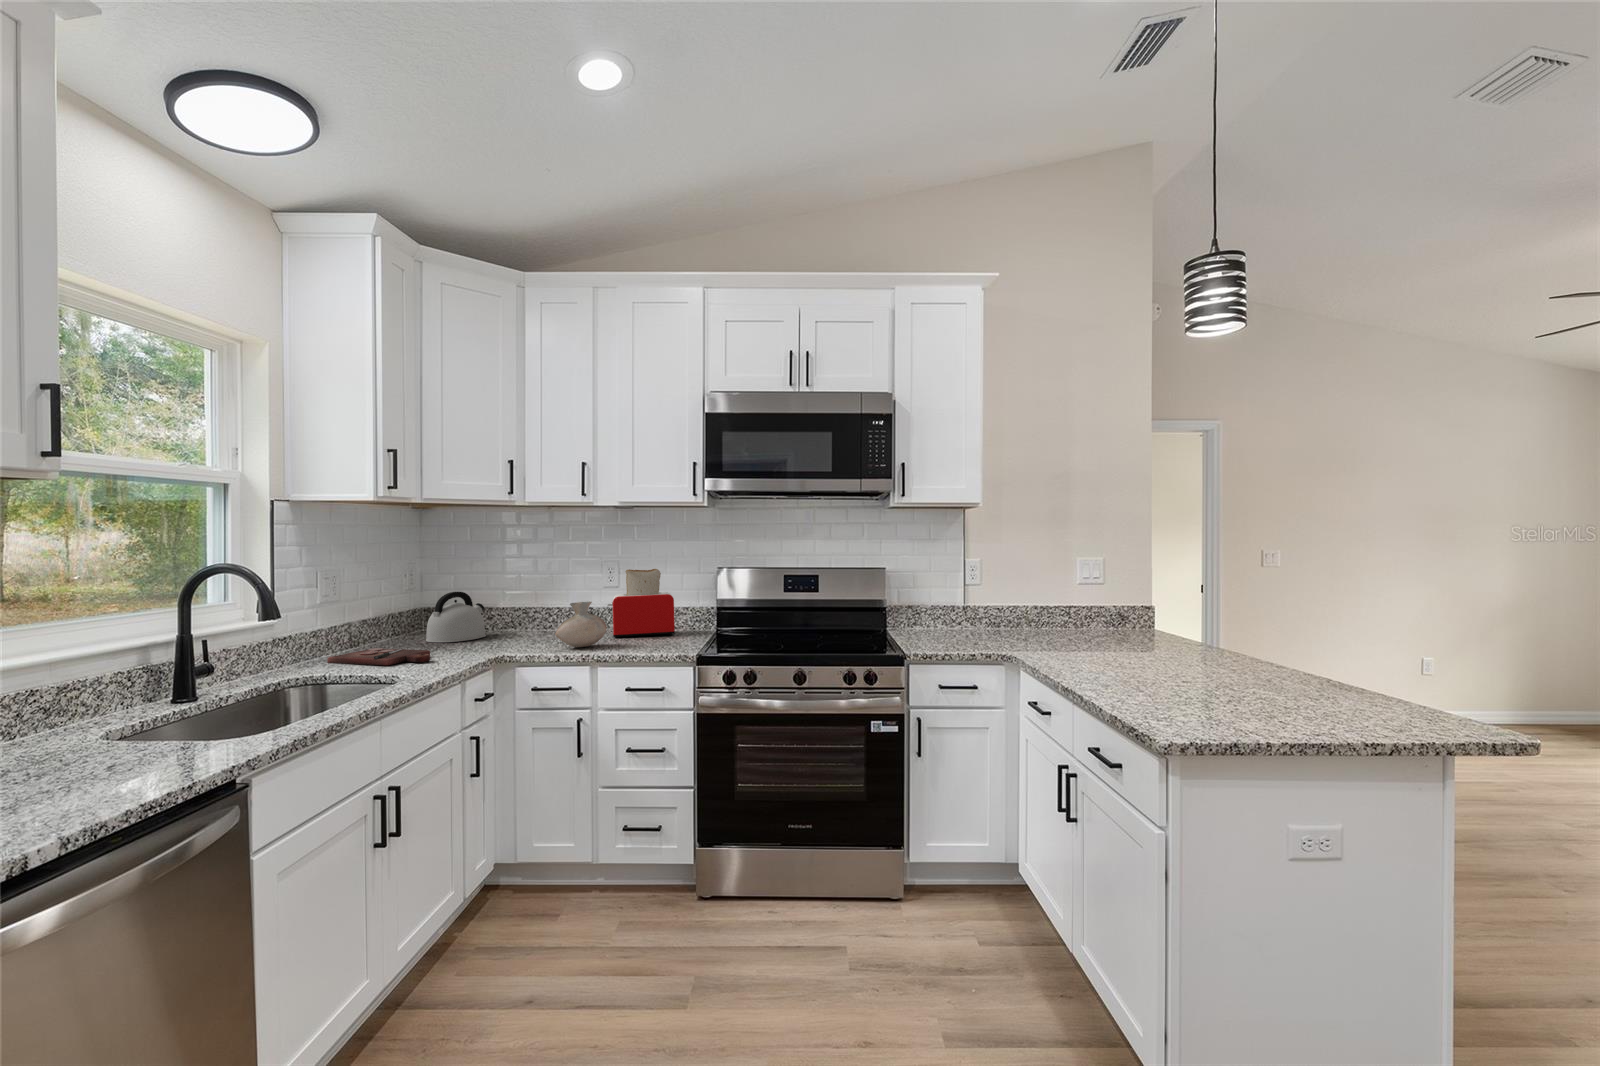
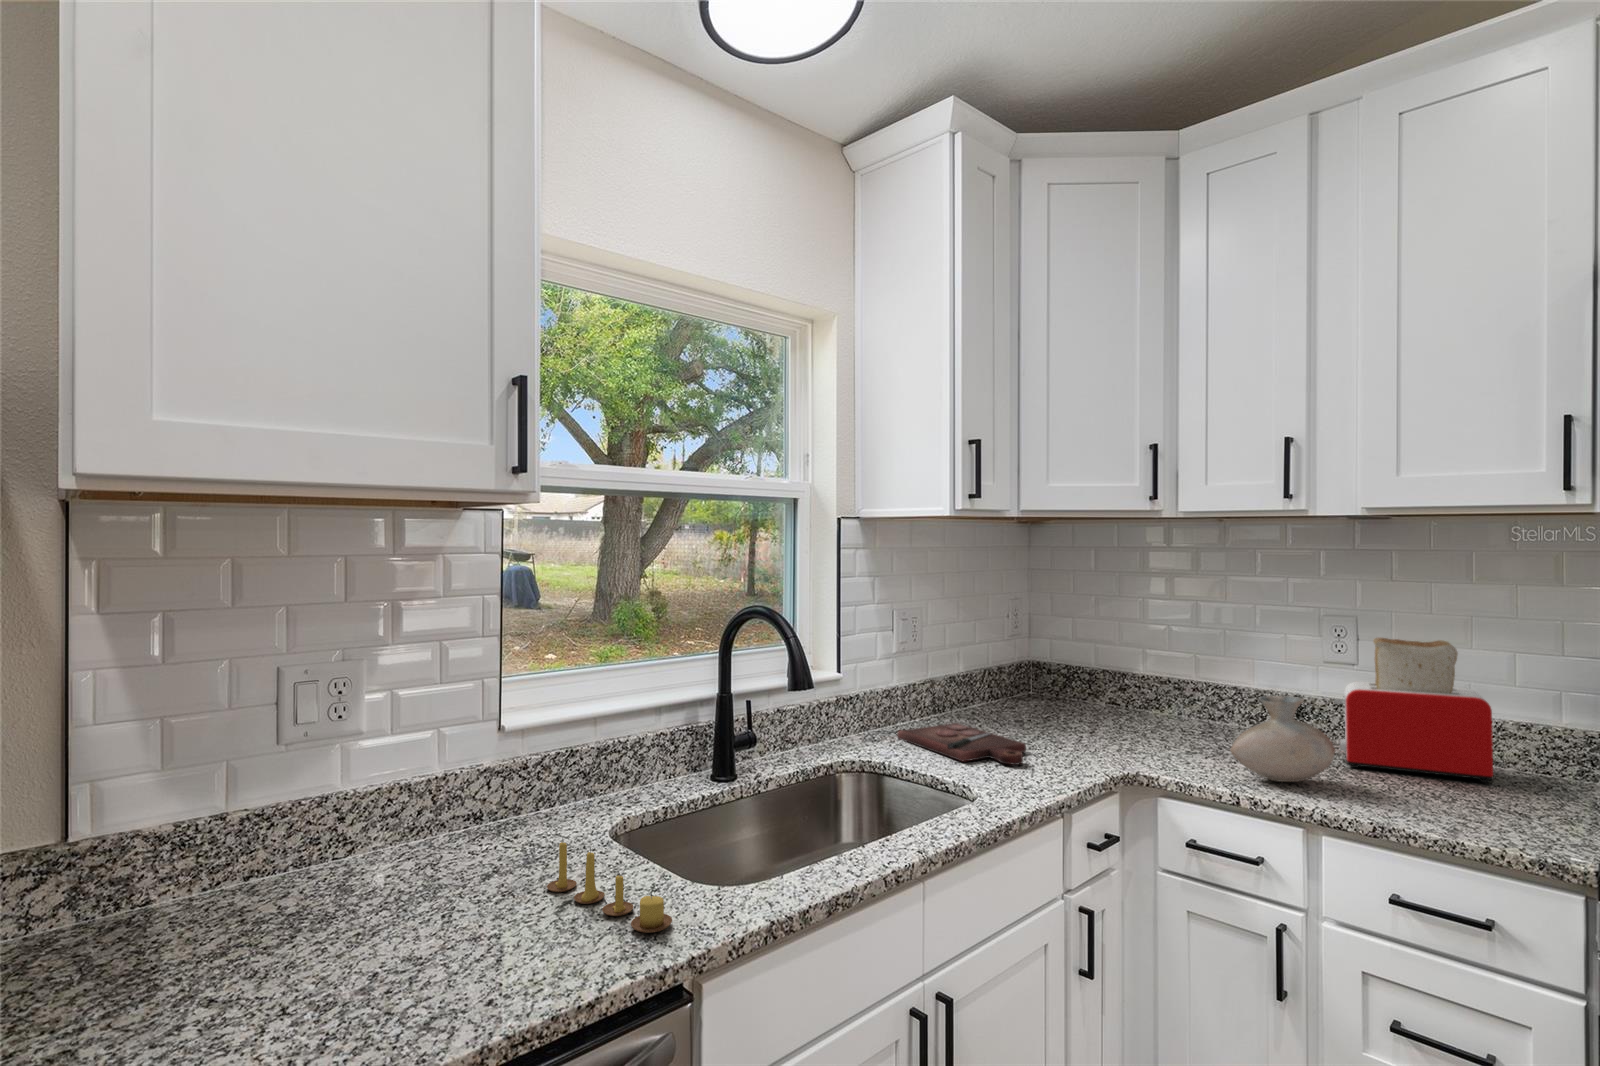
kettle: present [426,592,486,642] -> none [1030,647,1116,726]
candle: none [79,724,220,766] -> present [547,838,672,933]

